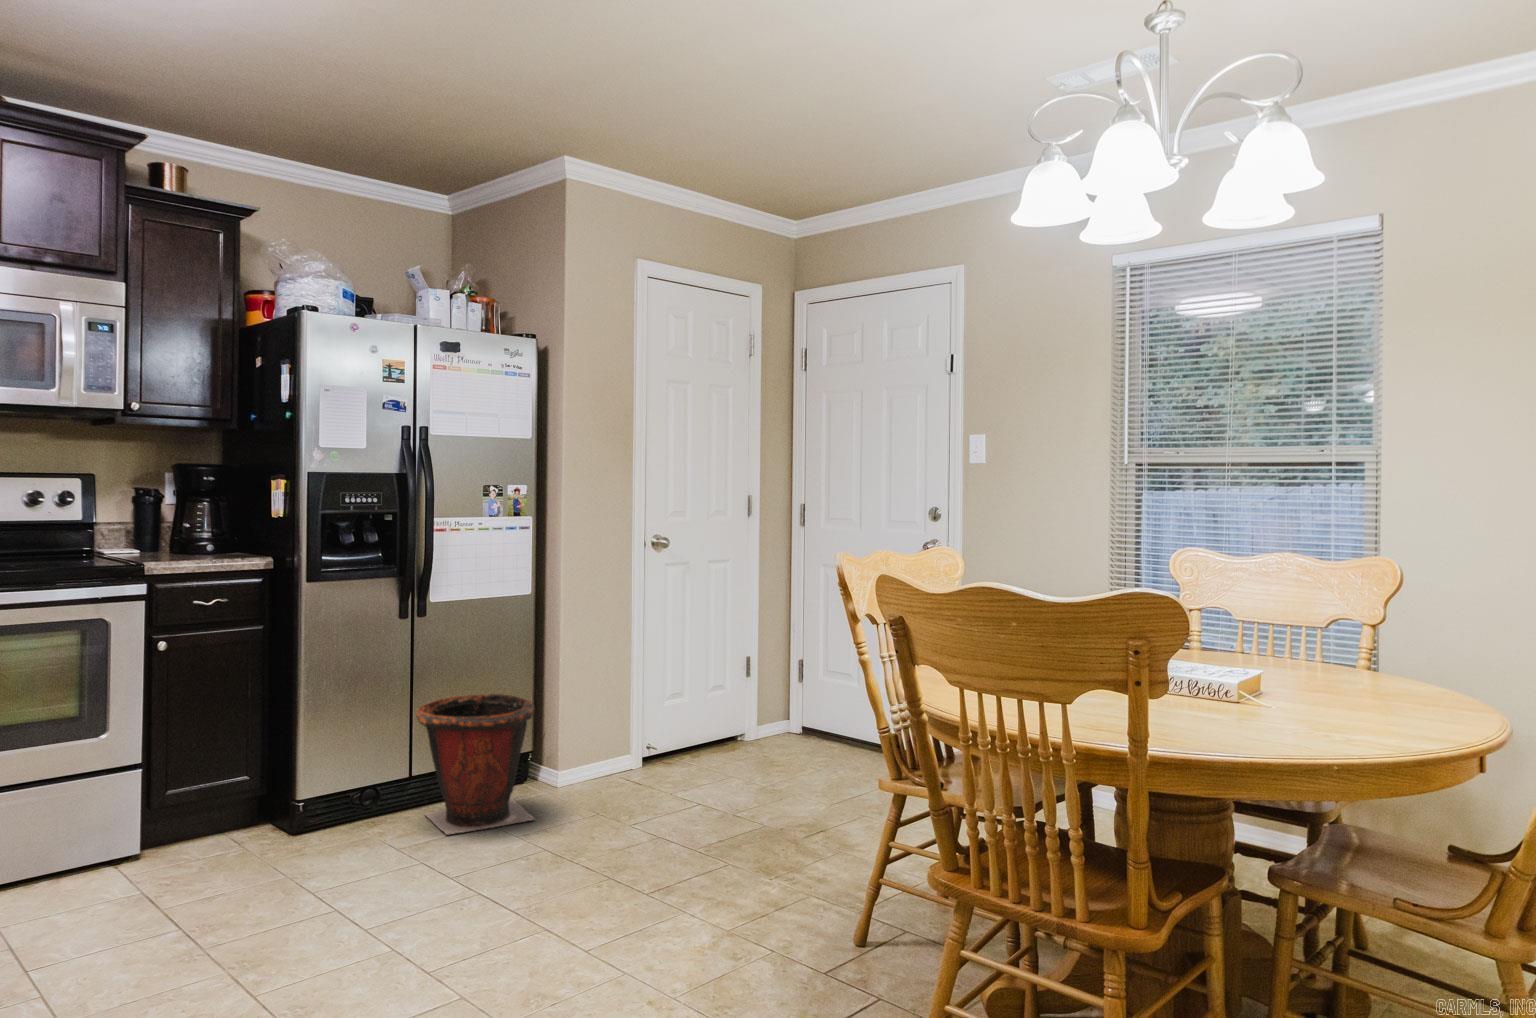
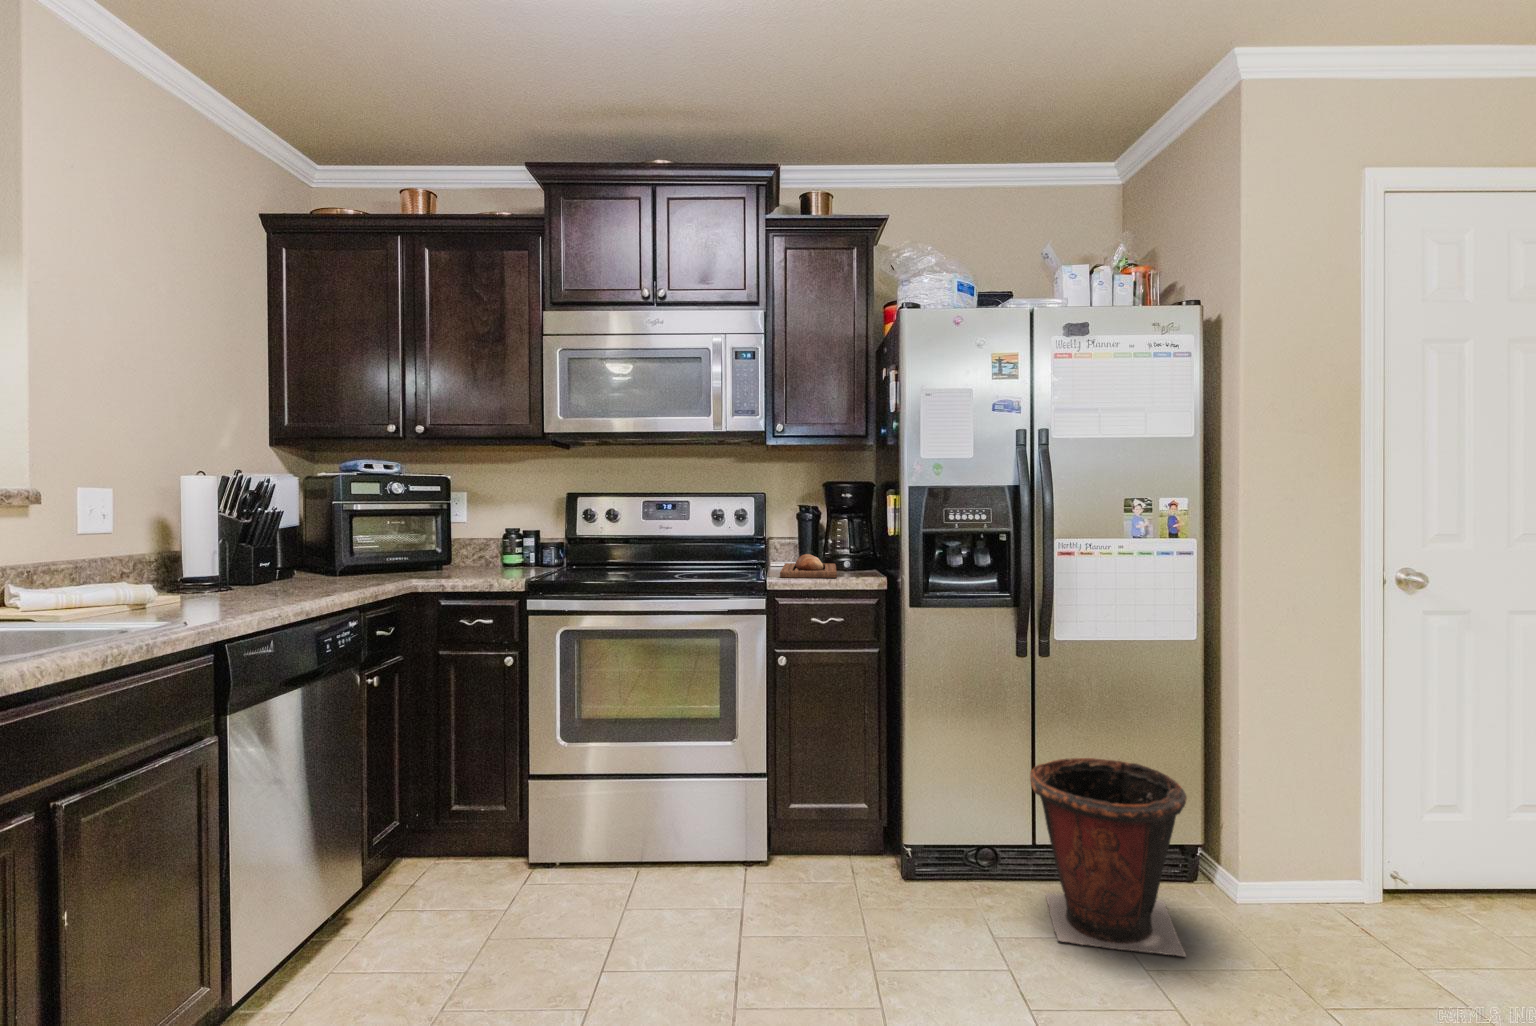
bread loaf: none [122,539,210,562] -> present [780,554,837,578]

